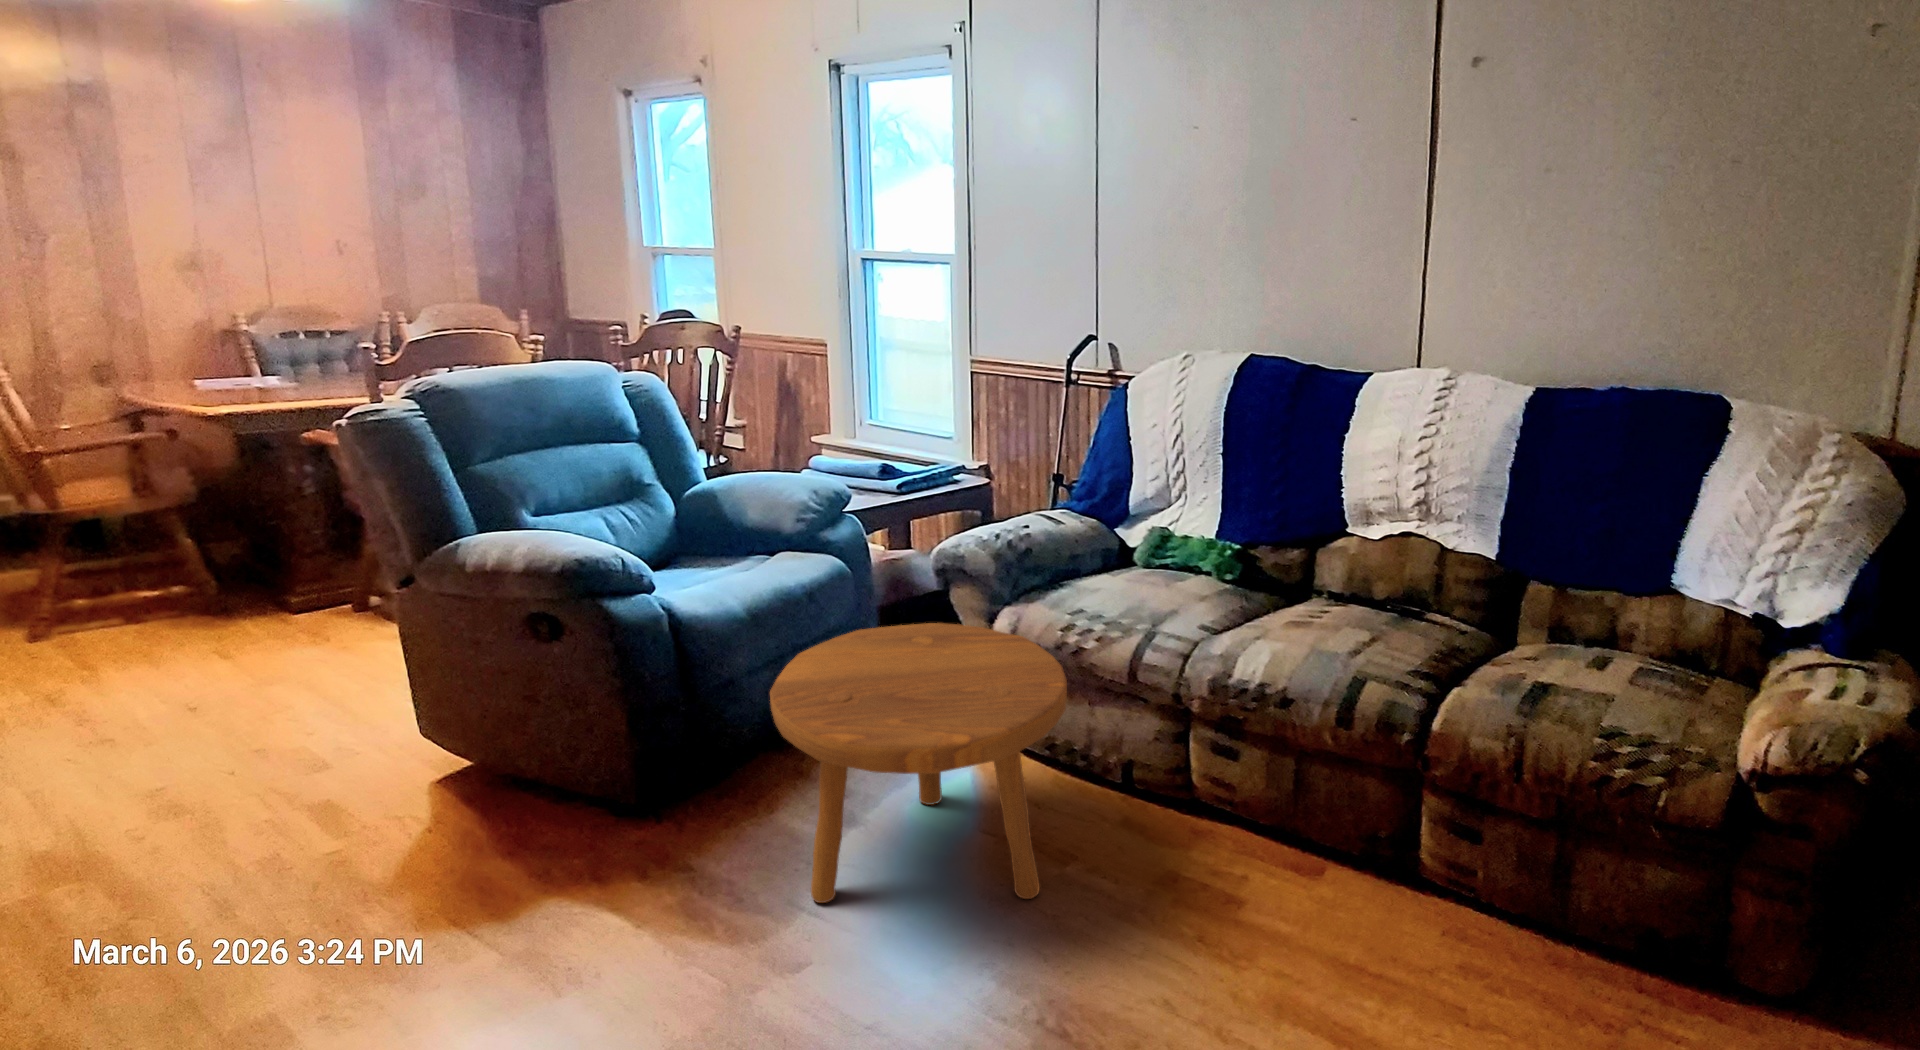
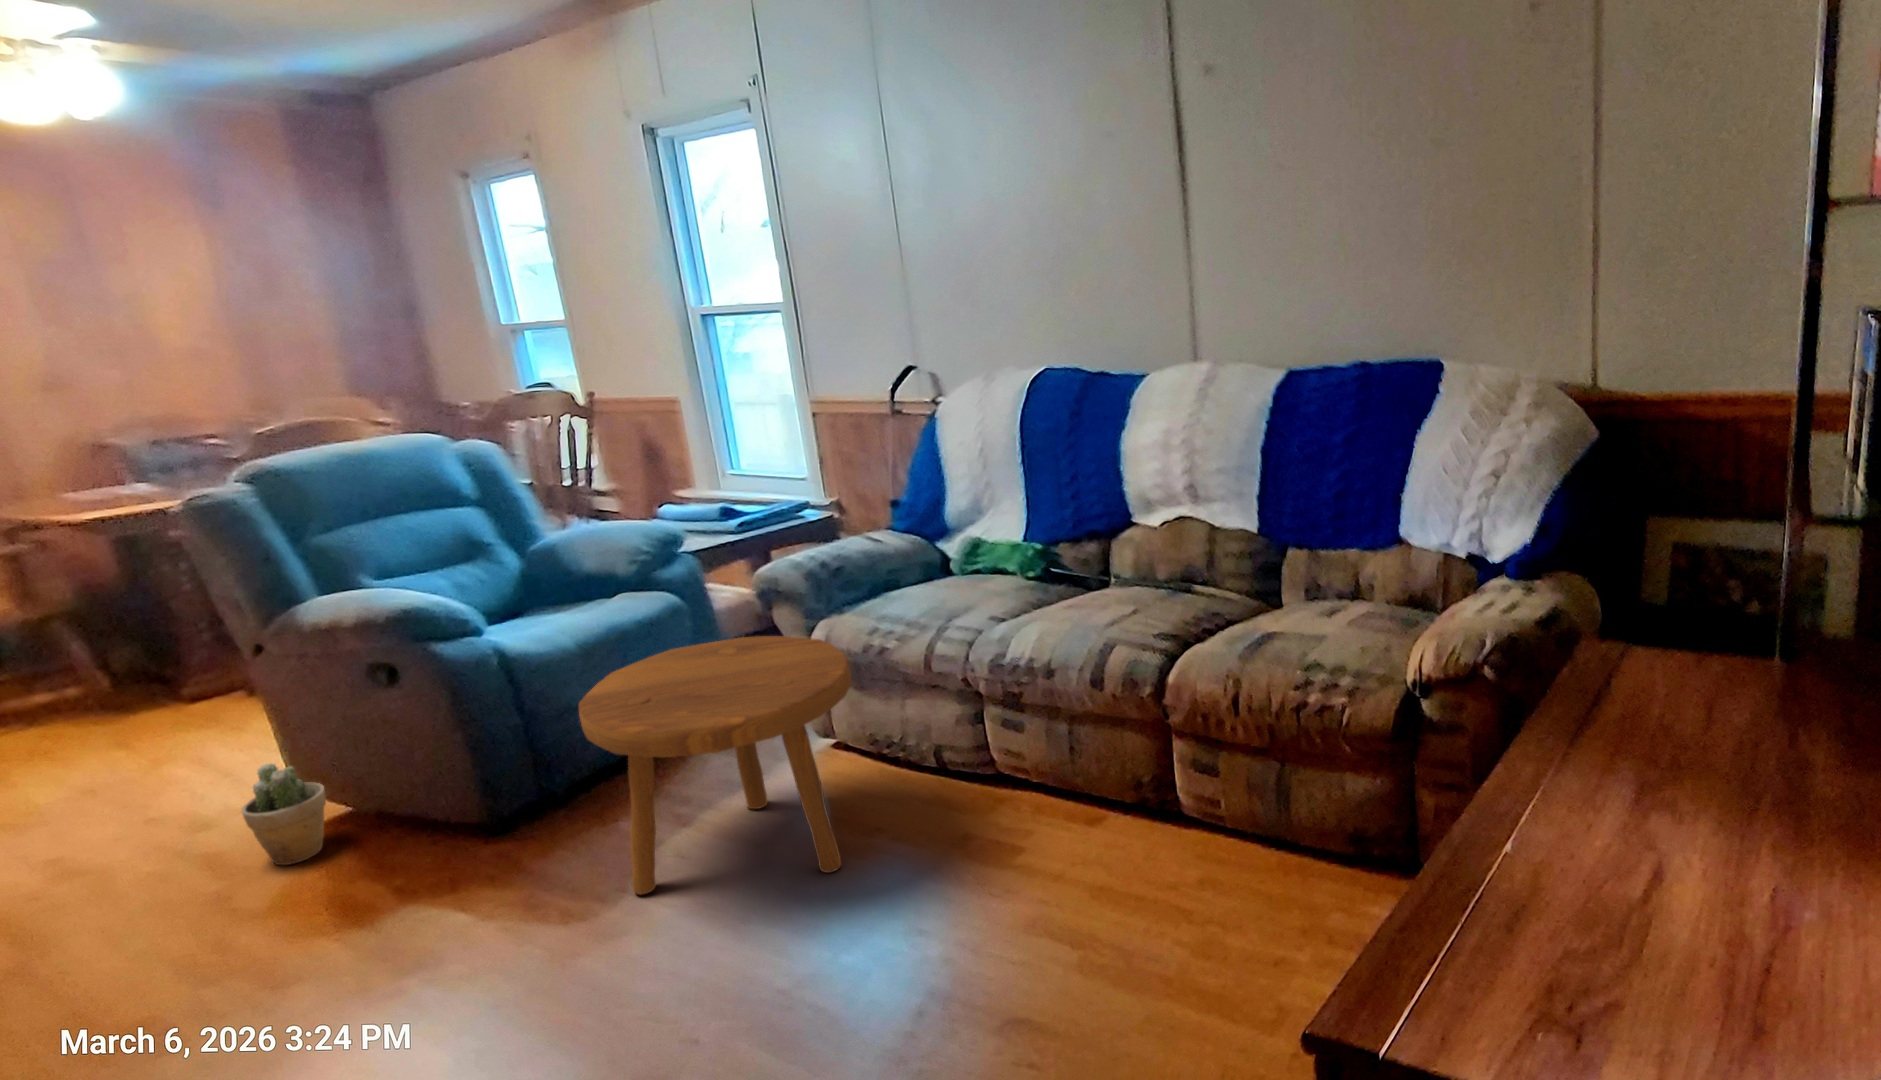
potted plant: none [387,707,475,816] -> present [241,764,326,865]

